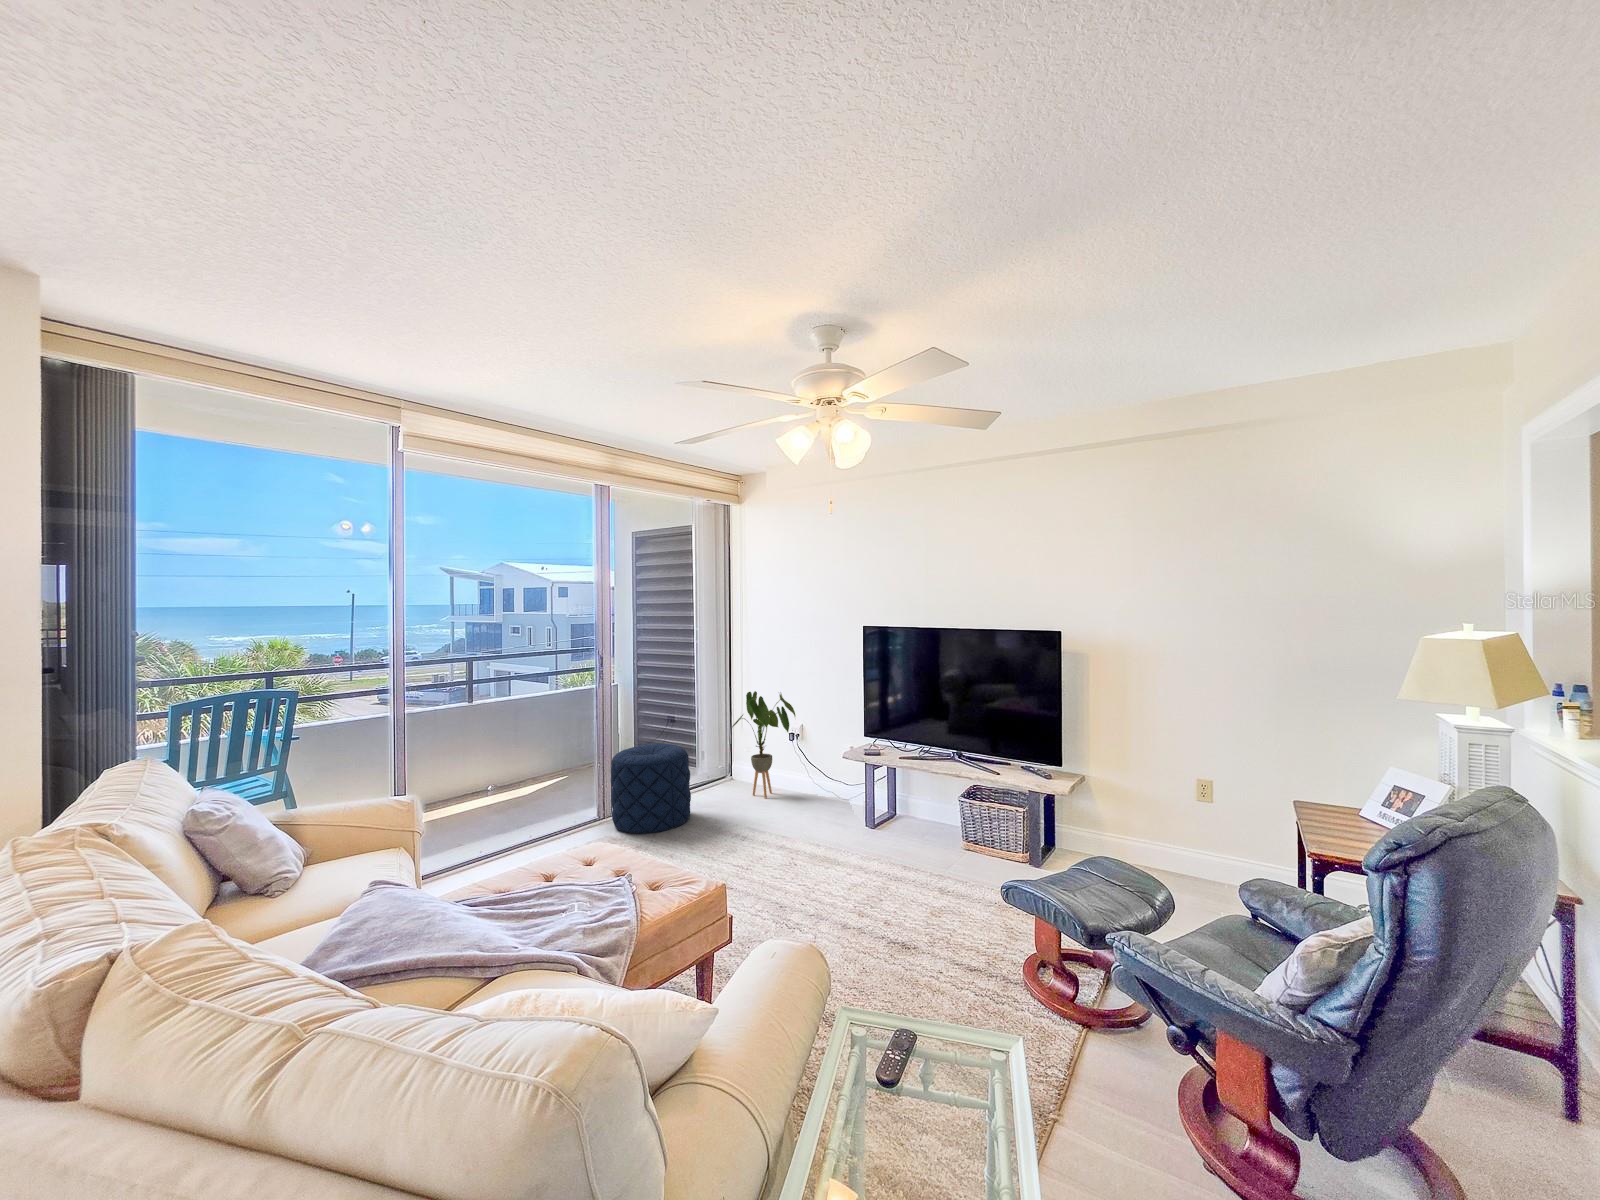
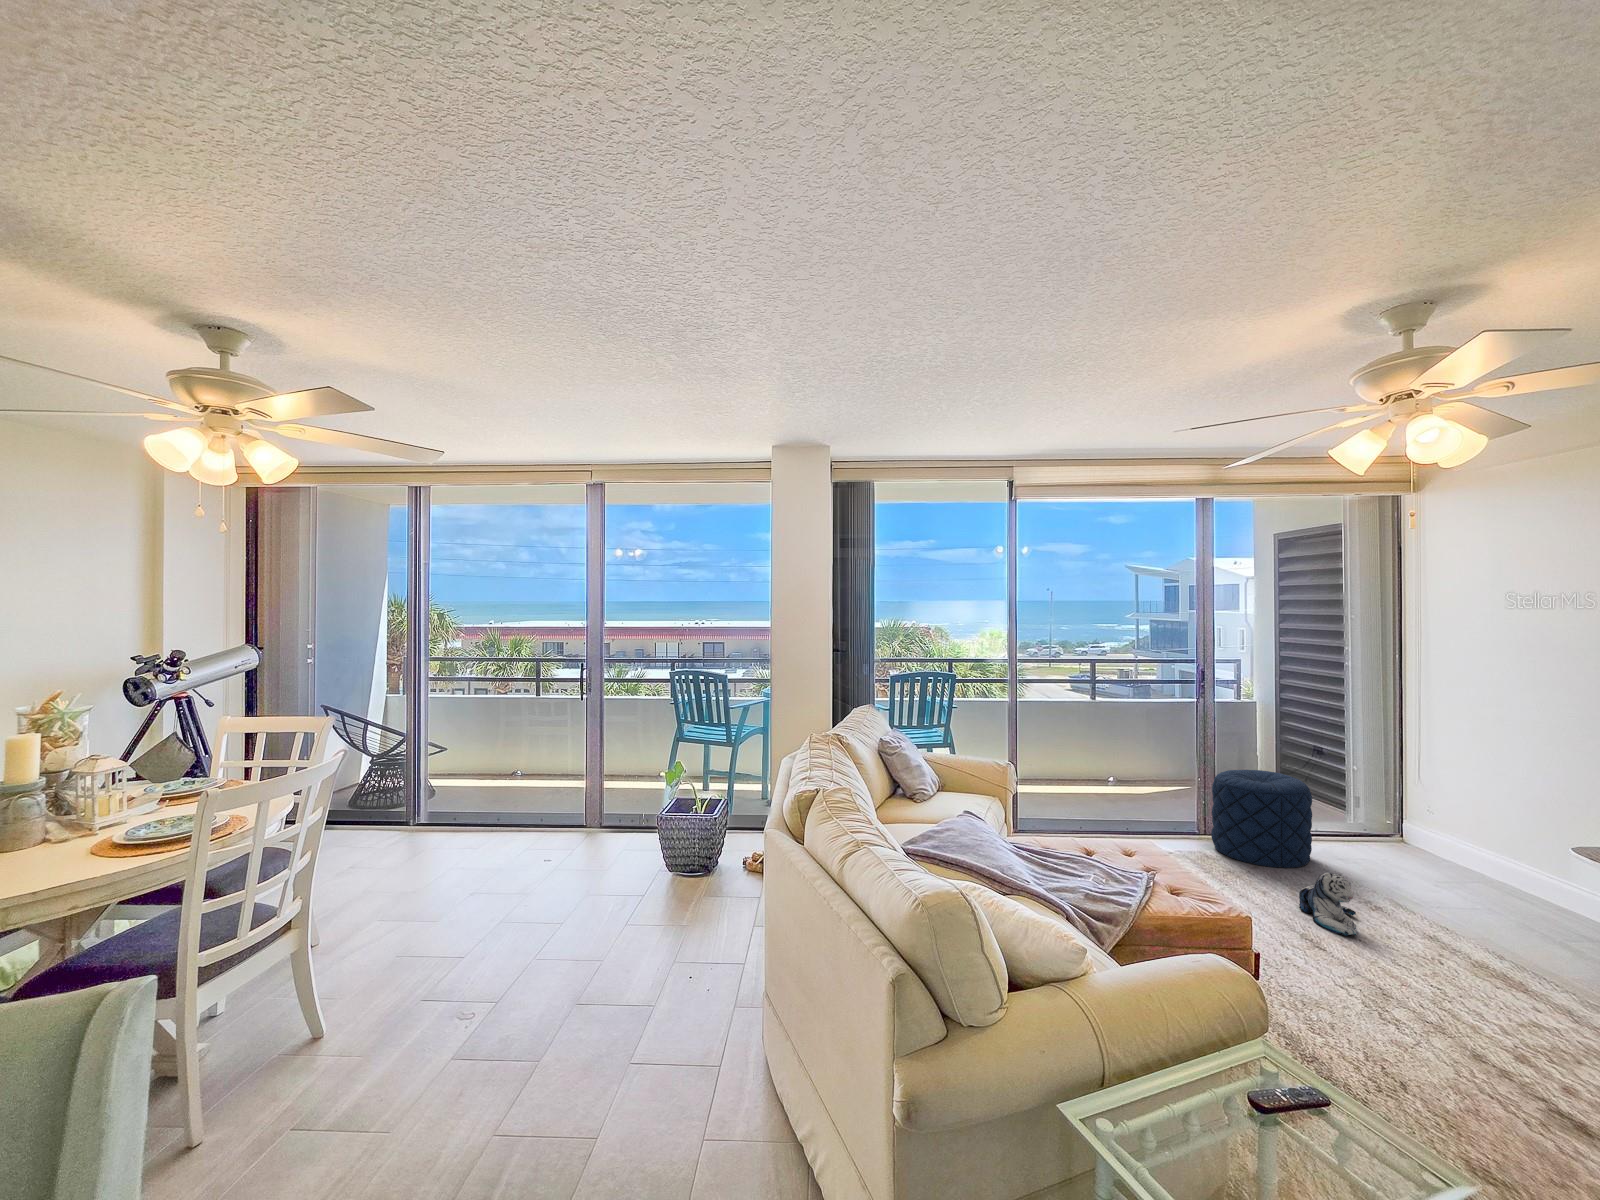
house plant: present [732,691,795,798] -> none [1386,736,1500,875]
plush toy: none [701,818,751,871] -> present [1299,873,1357,936]

